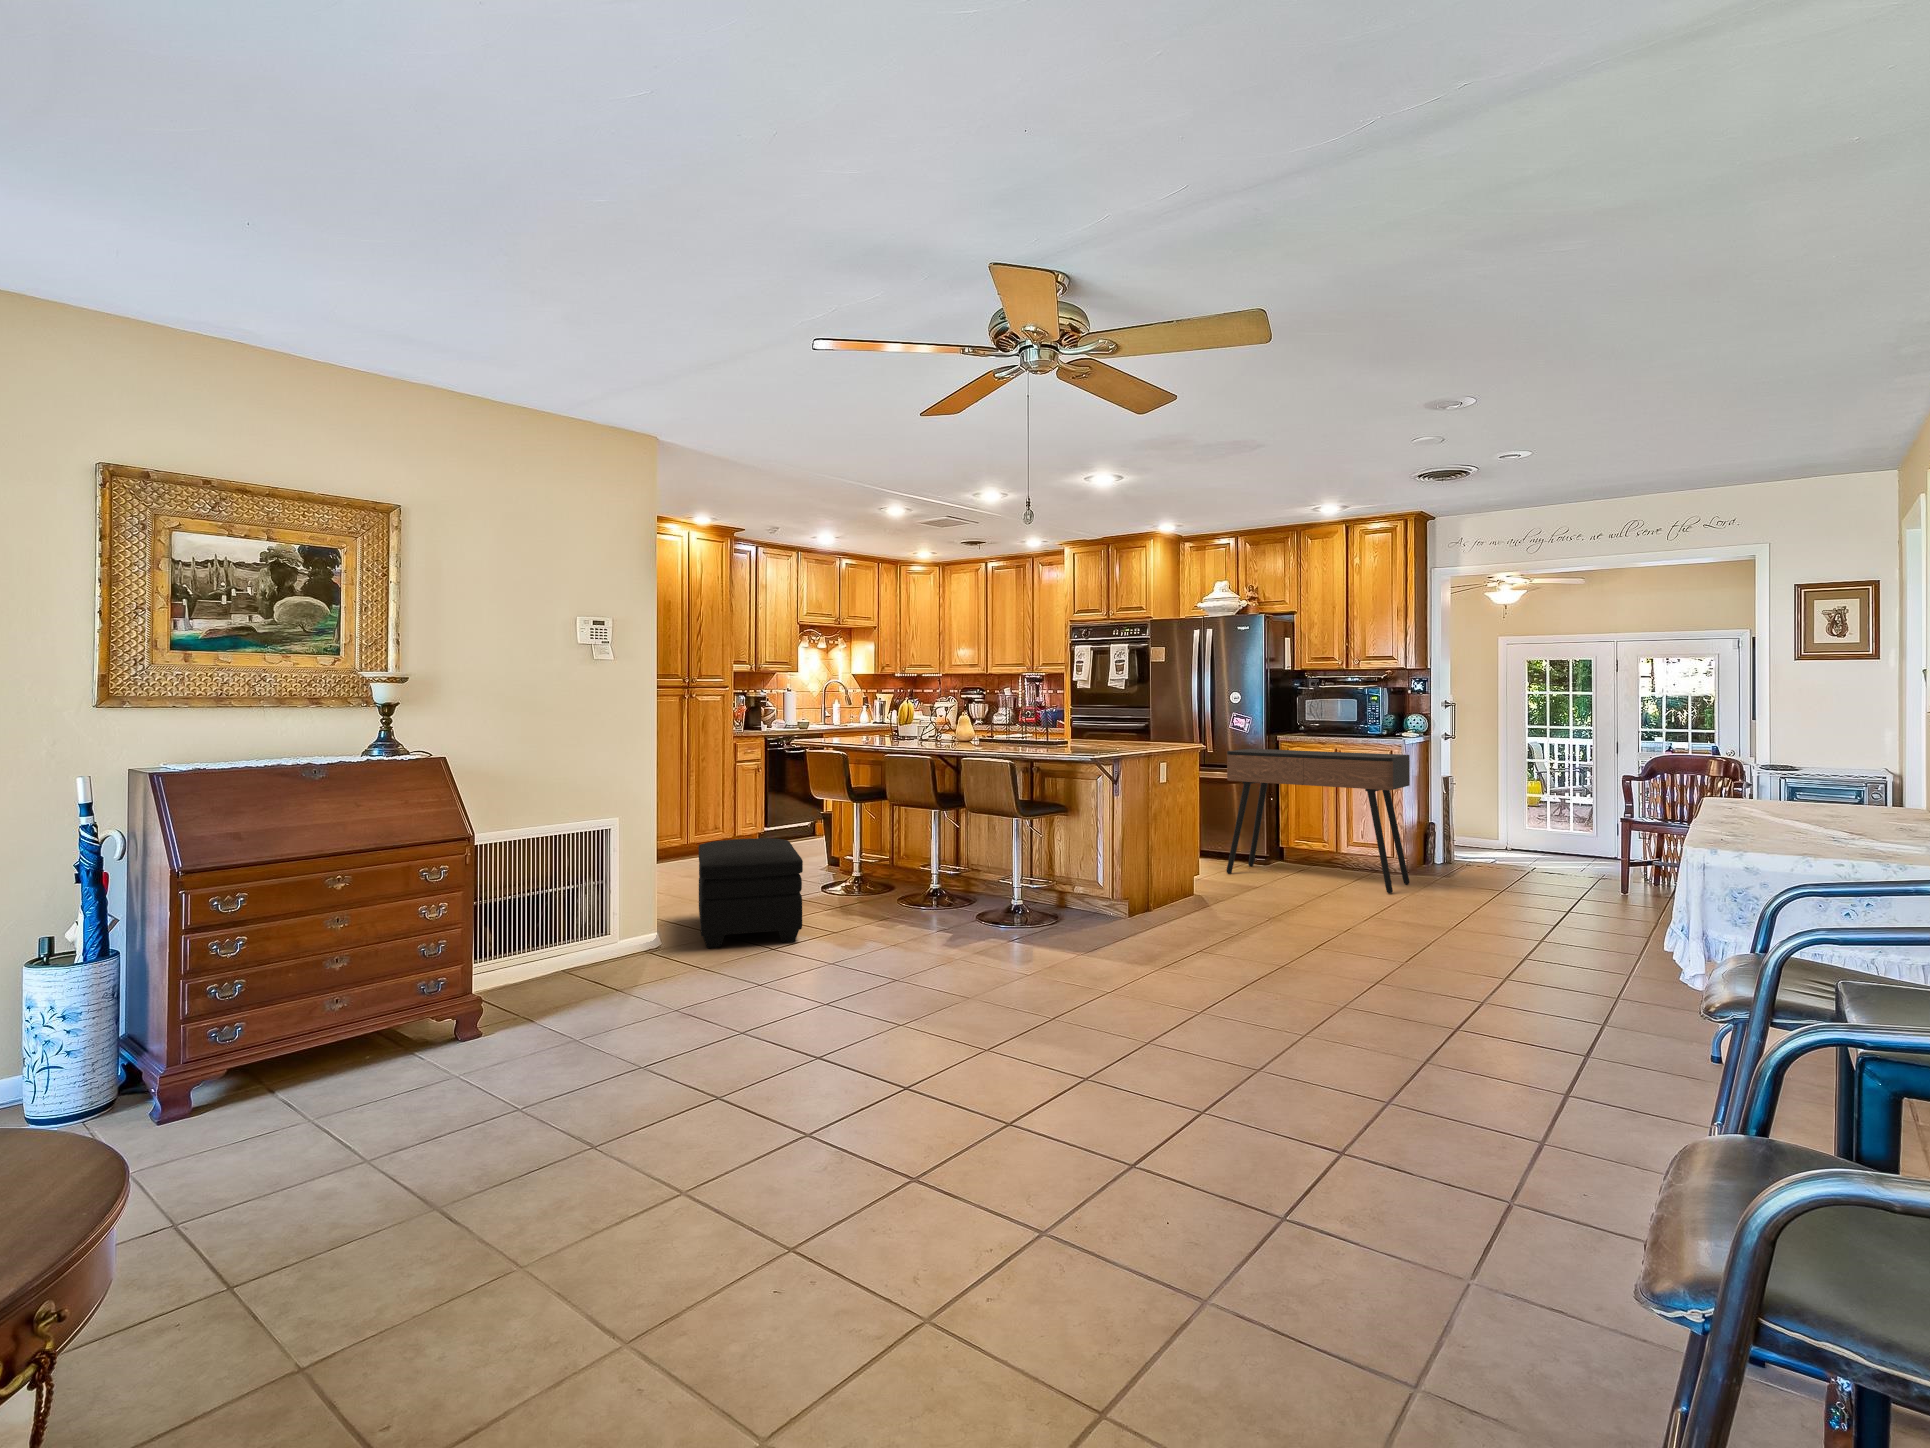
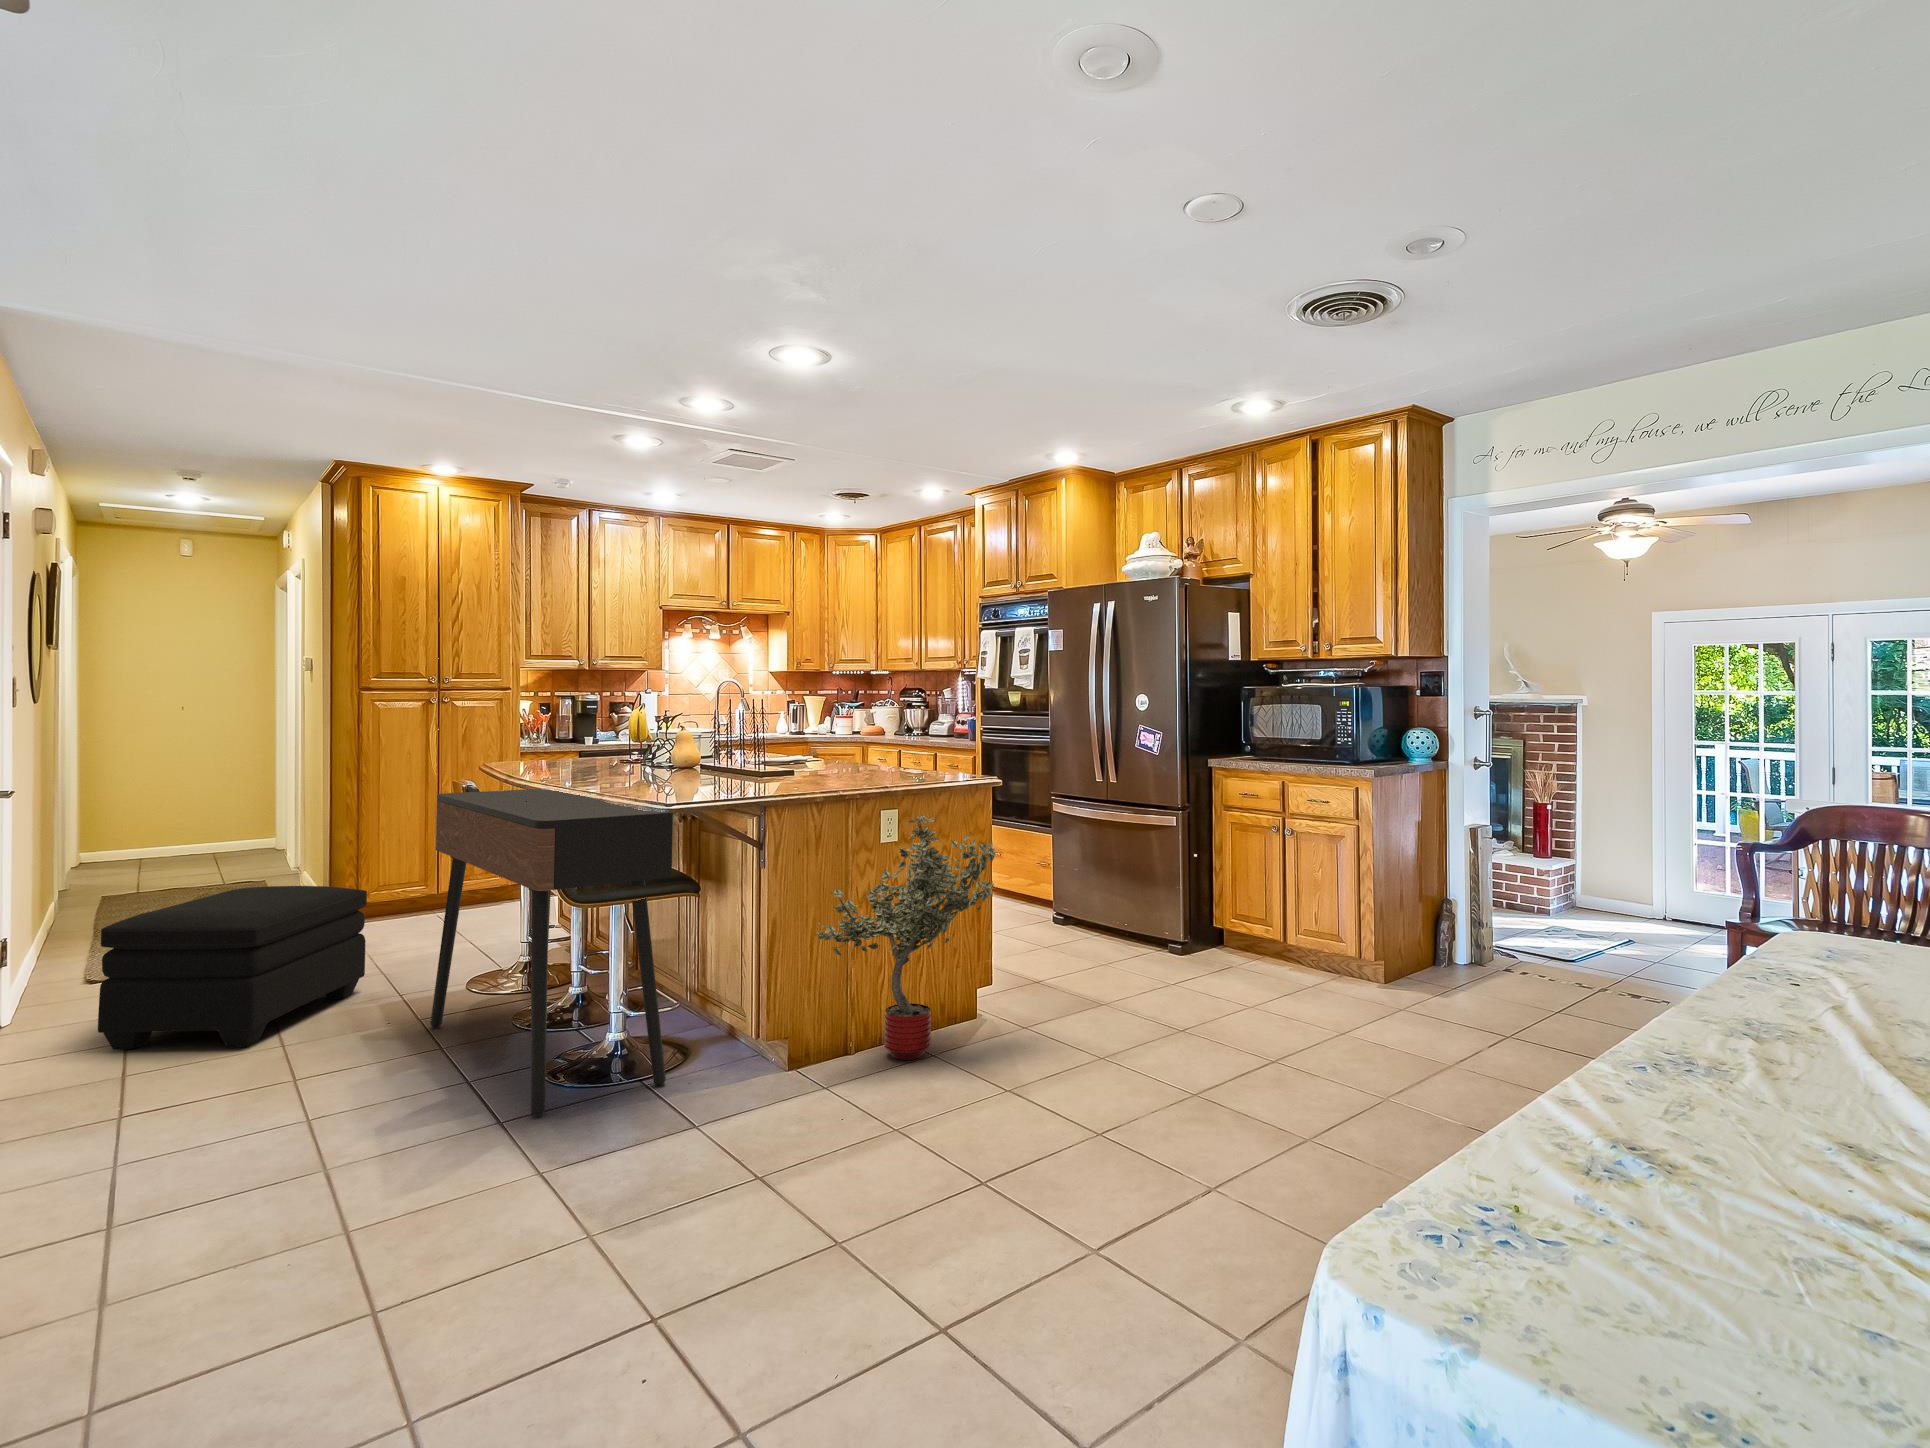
console table: present [1227,749,1410,893] -> present [430,789,673,1116]
potted tree: none [1160,771,1249,920] -> present [816,814,996,1060]

